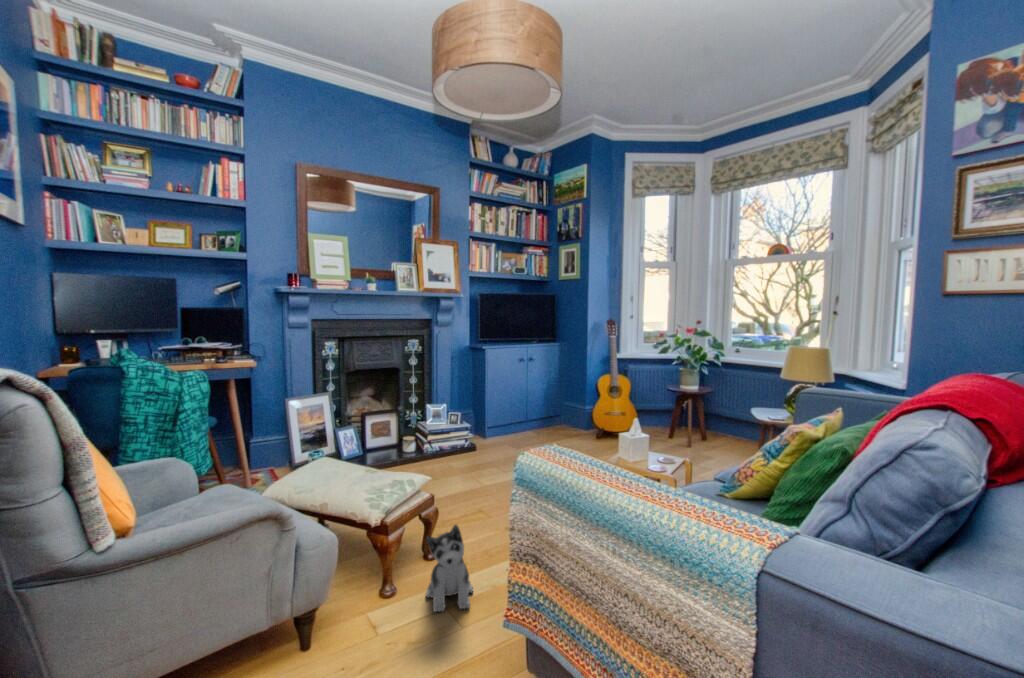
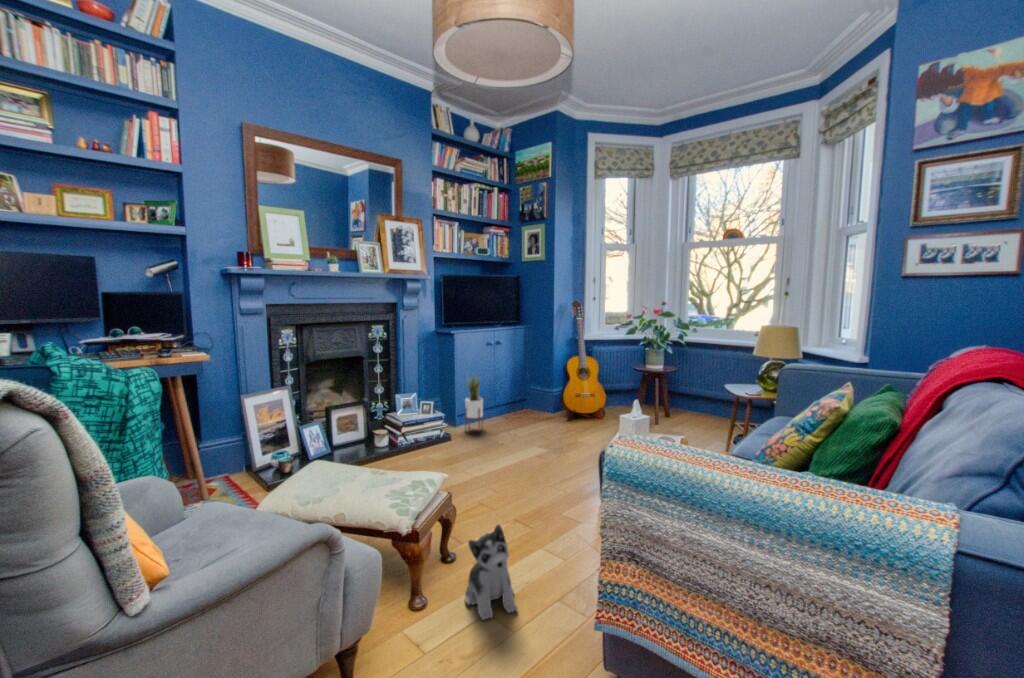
potted plant: none [491,384,510,444] -> present [465,374,483,428]

